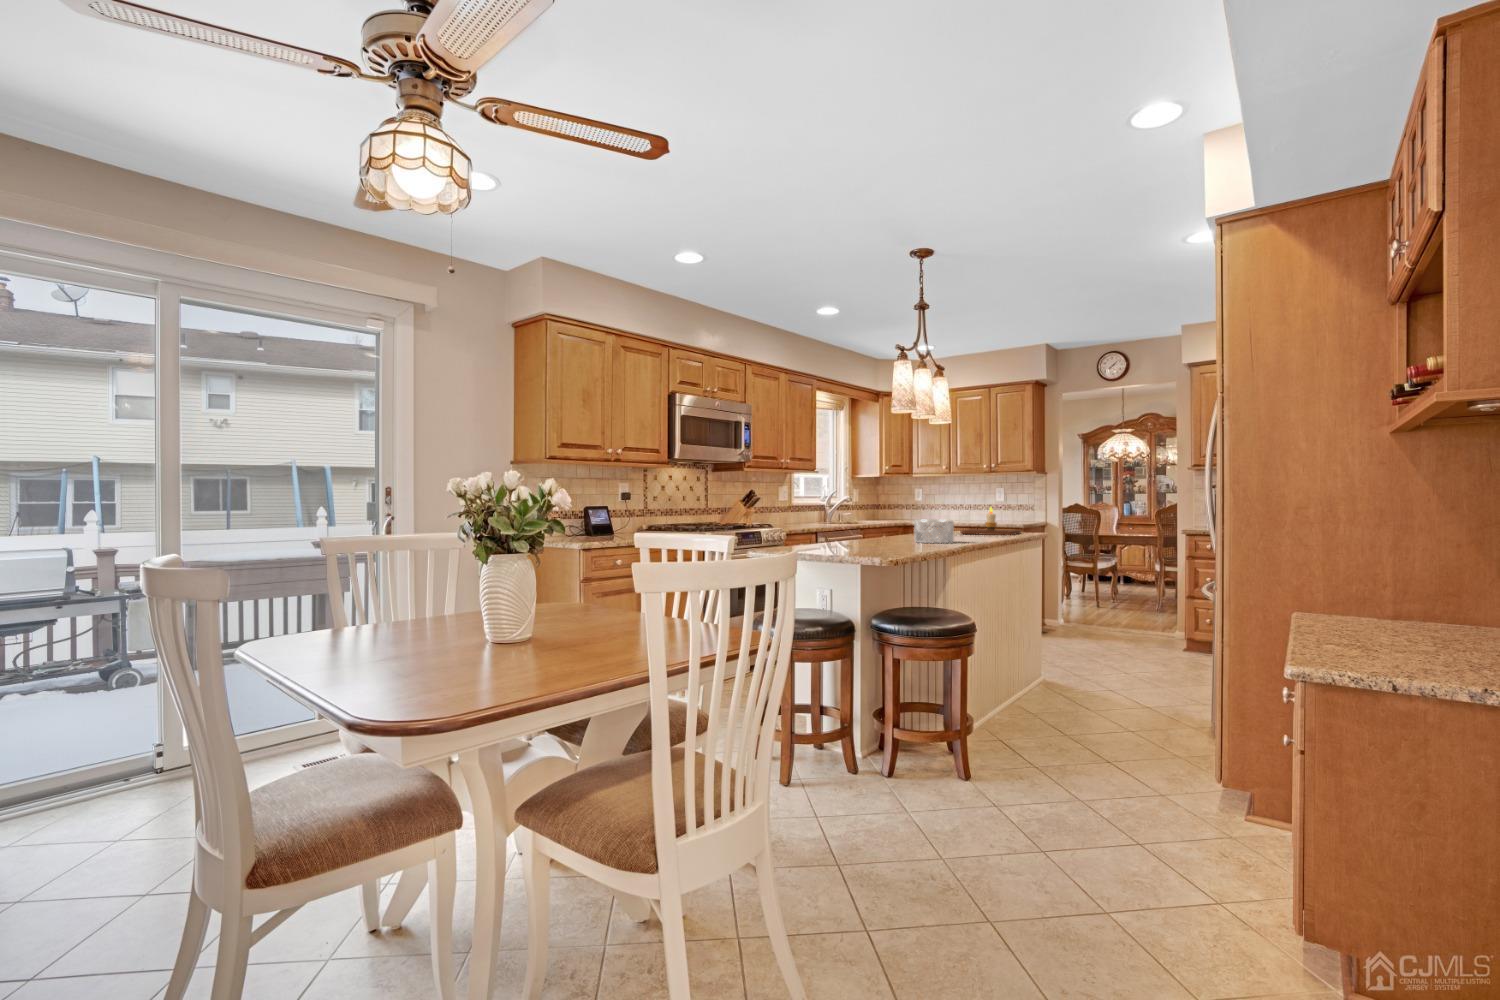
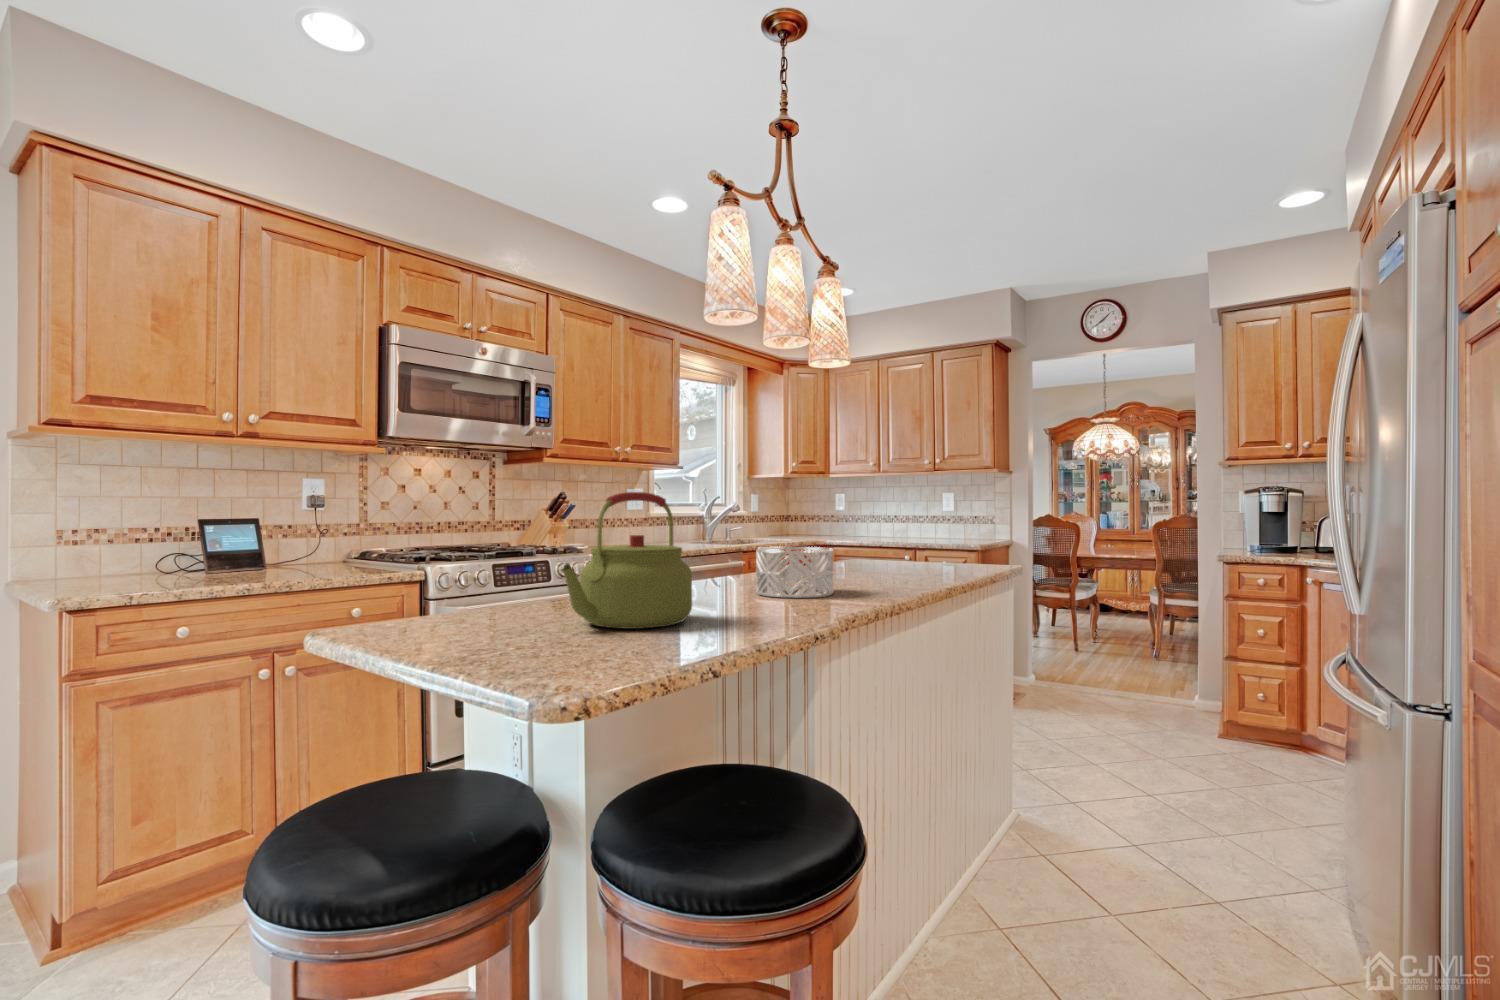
kettle: none [859,494,906,549] -> present [561,492,692,629]
candle: present [960,507,1021,535] -> none [872,520,972,569]

